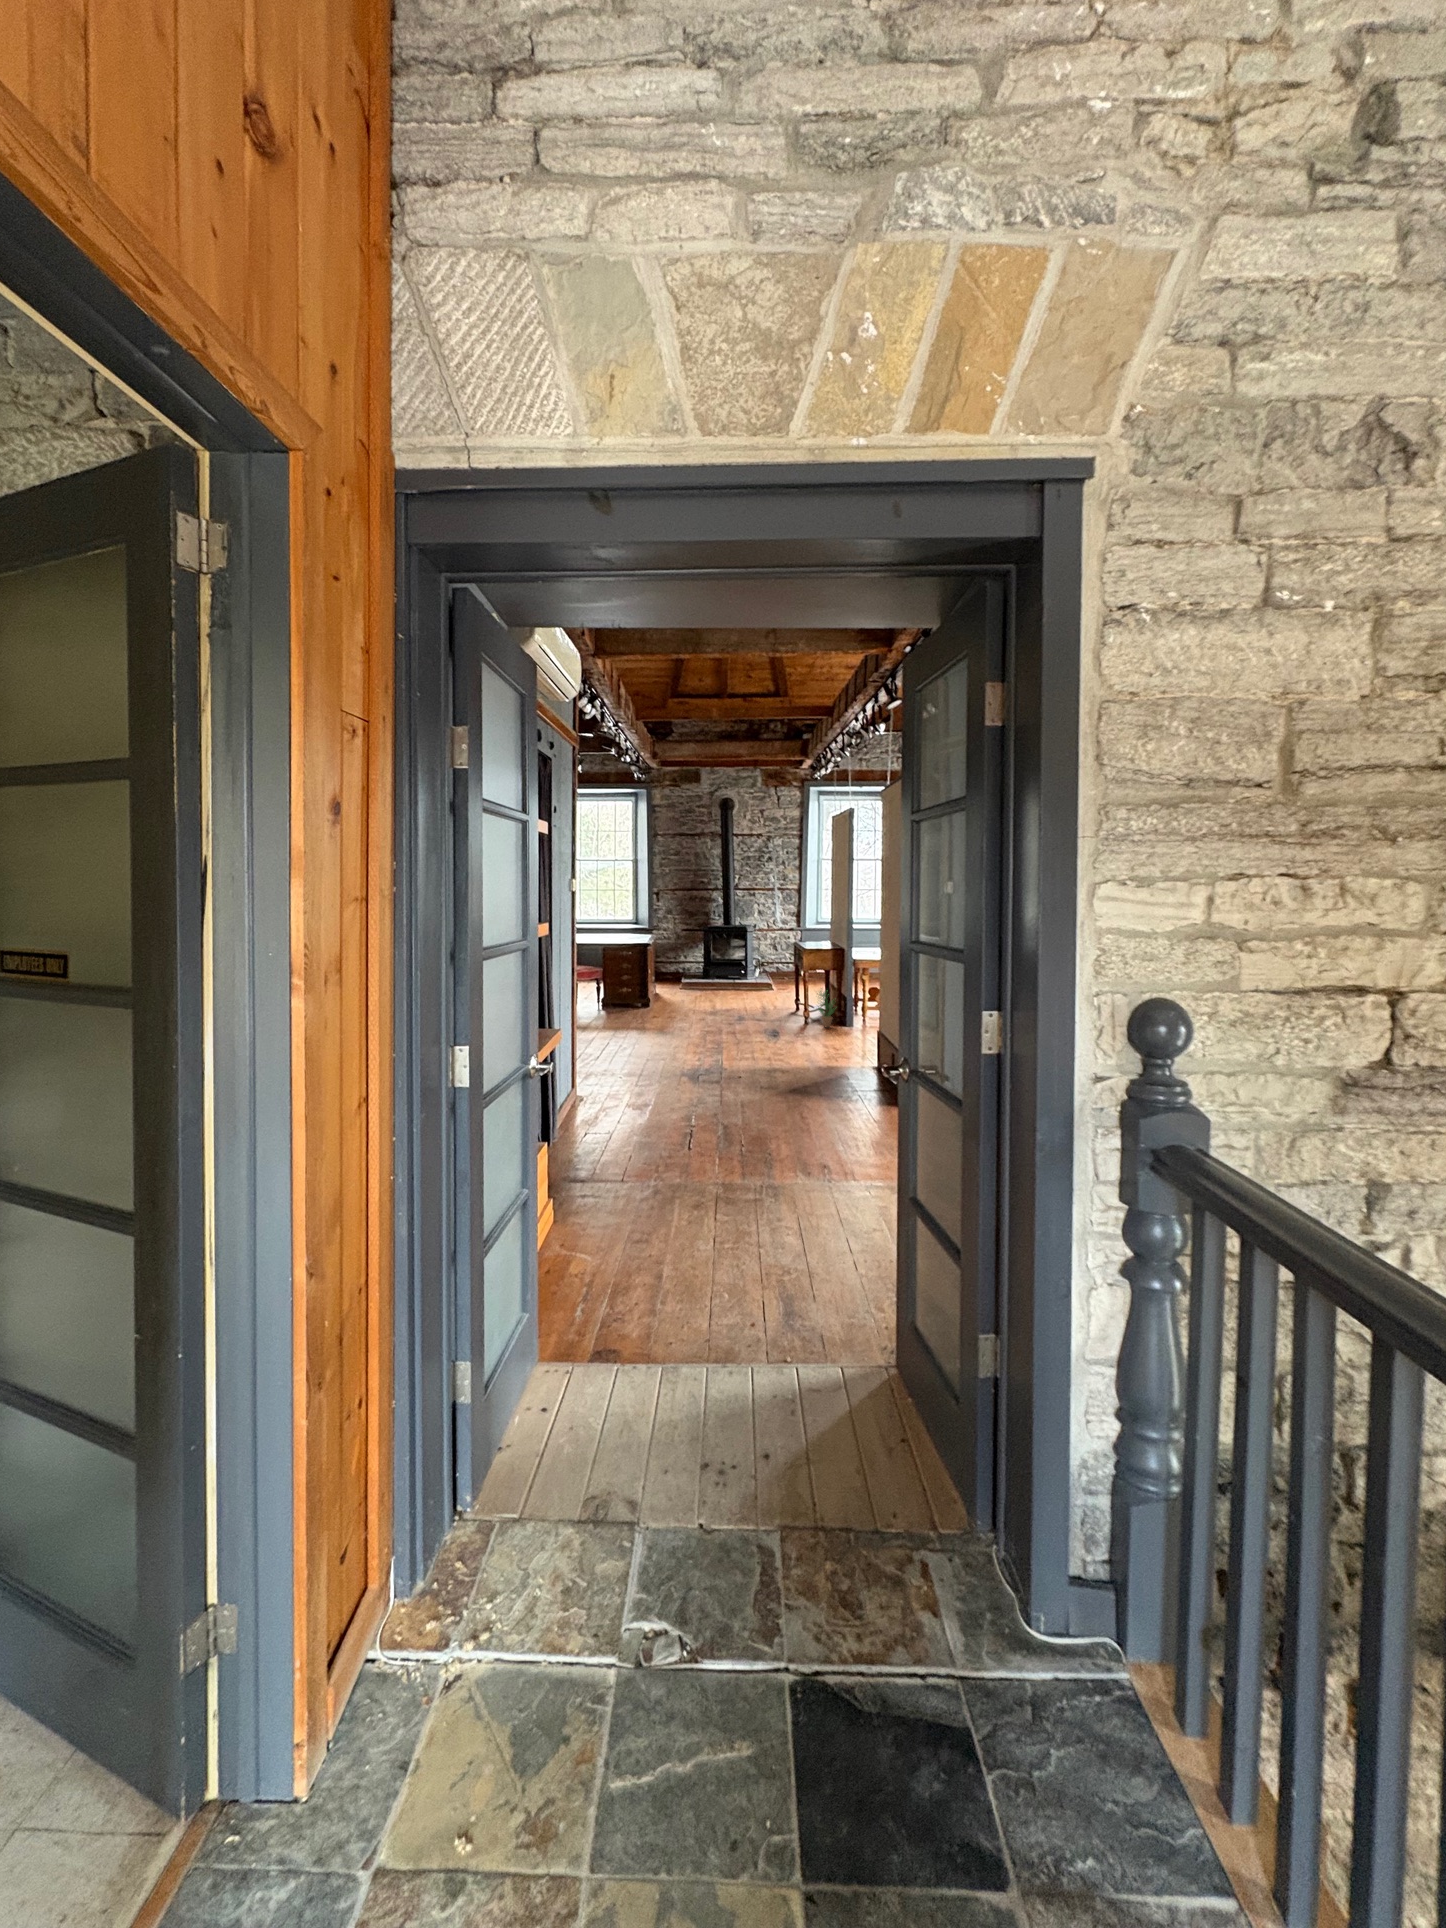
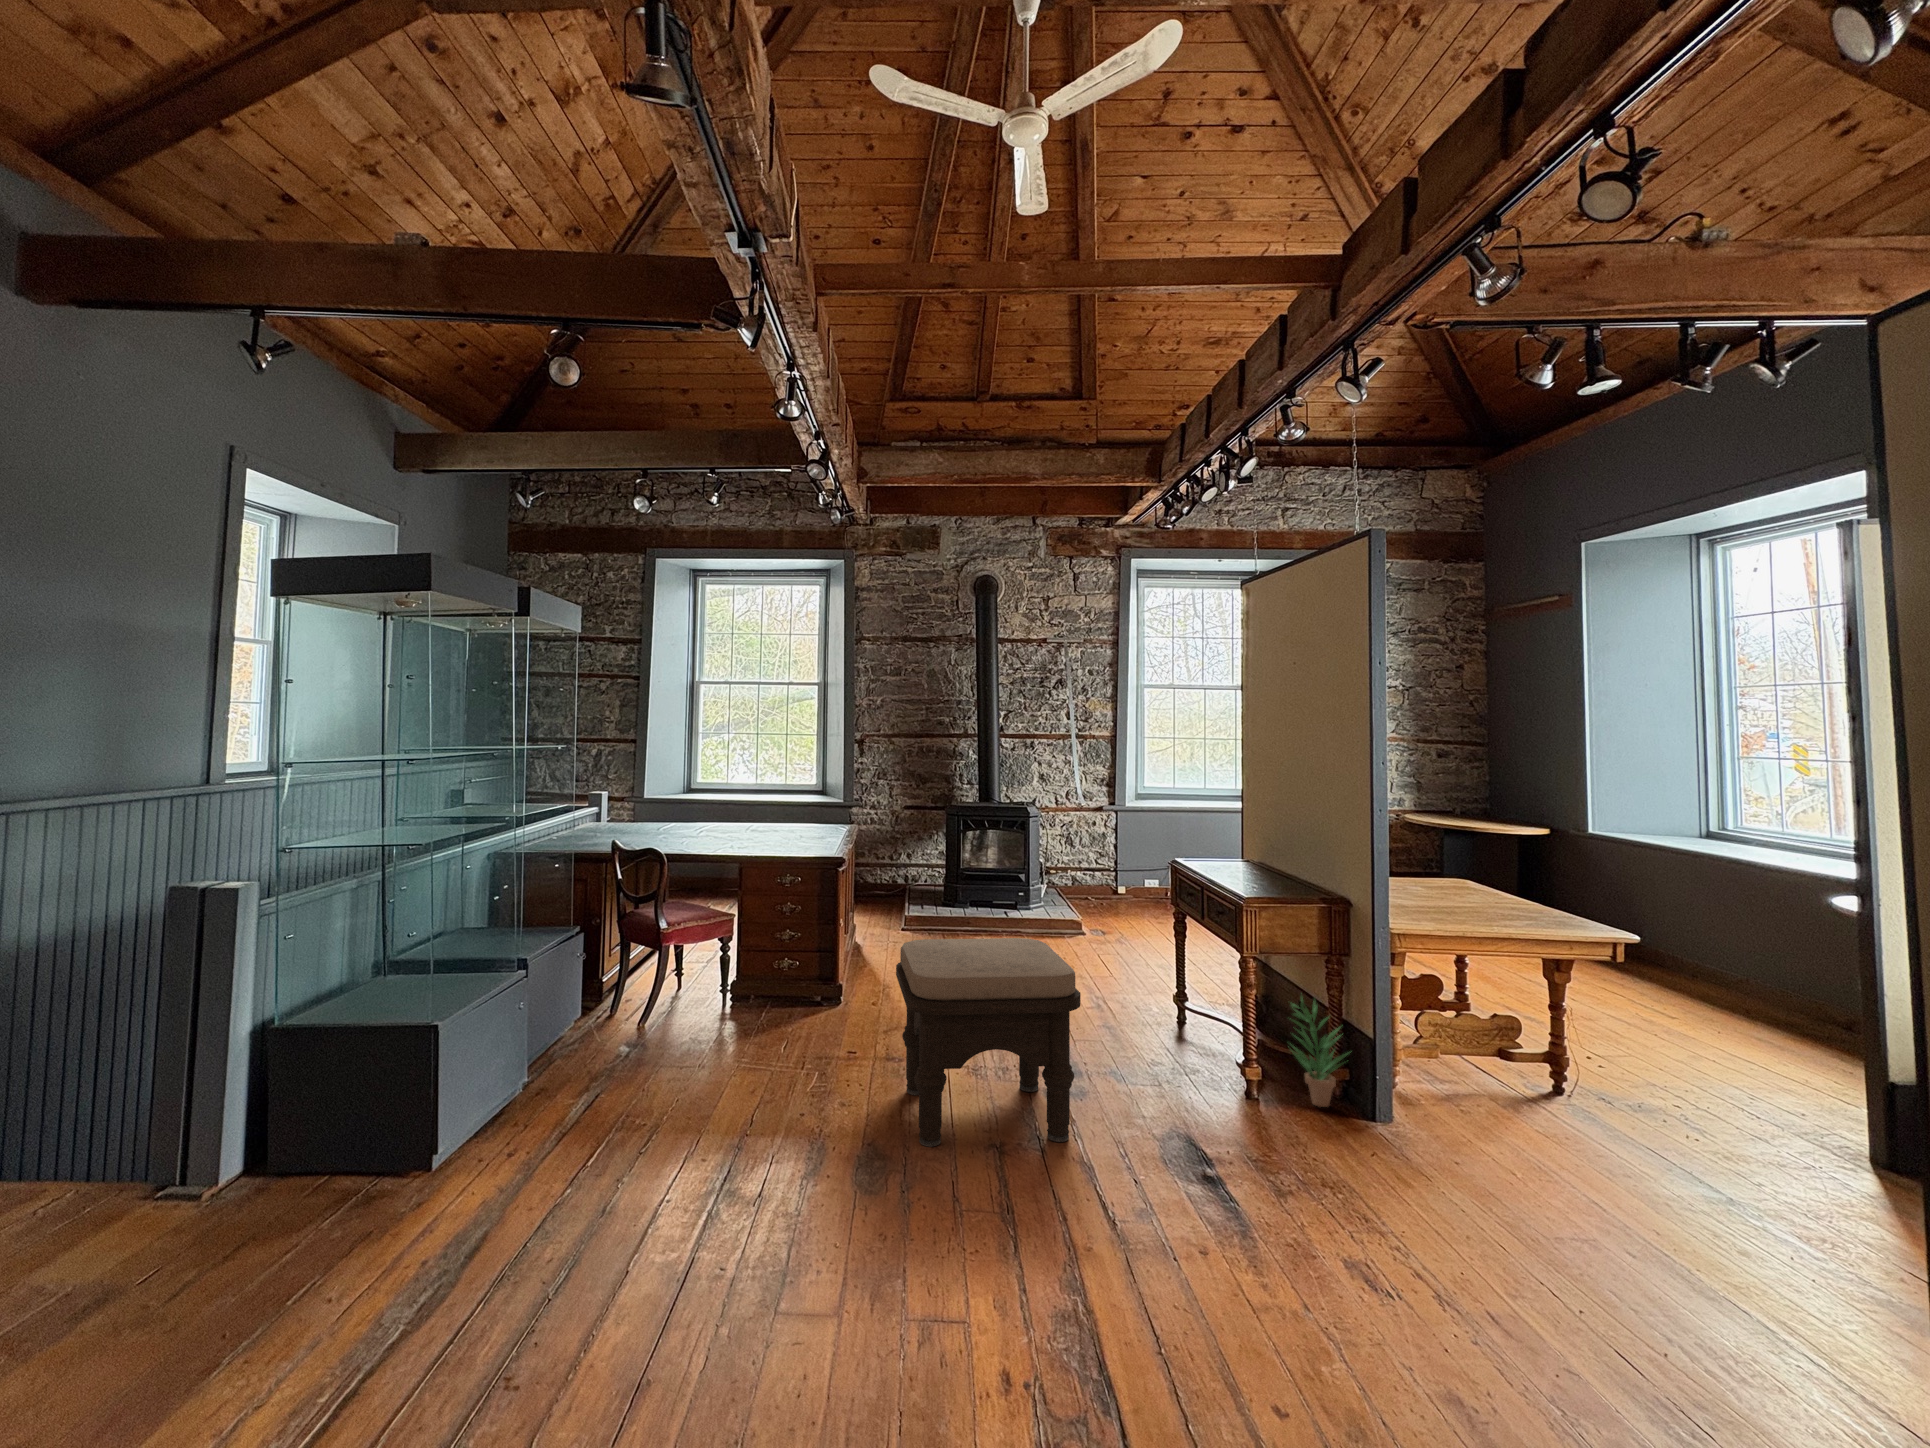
ottoman: none [669,969,733,1033] -> present [896,938,1081,1147]

